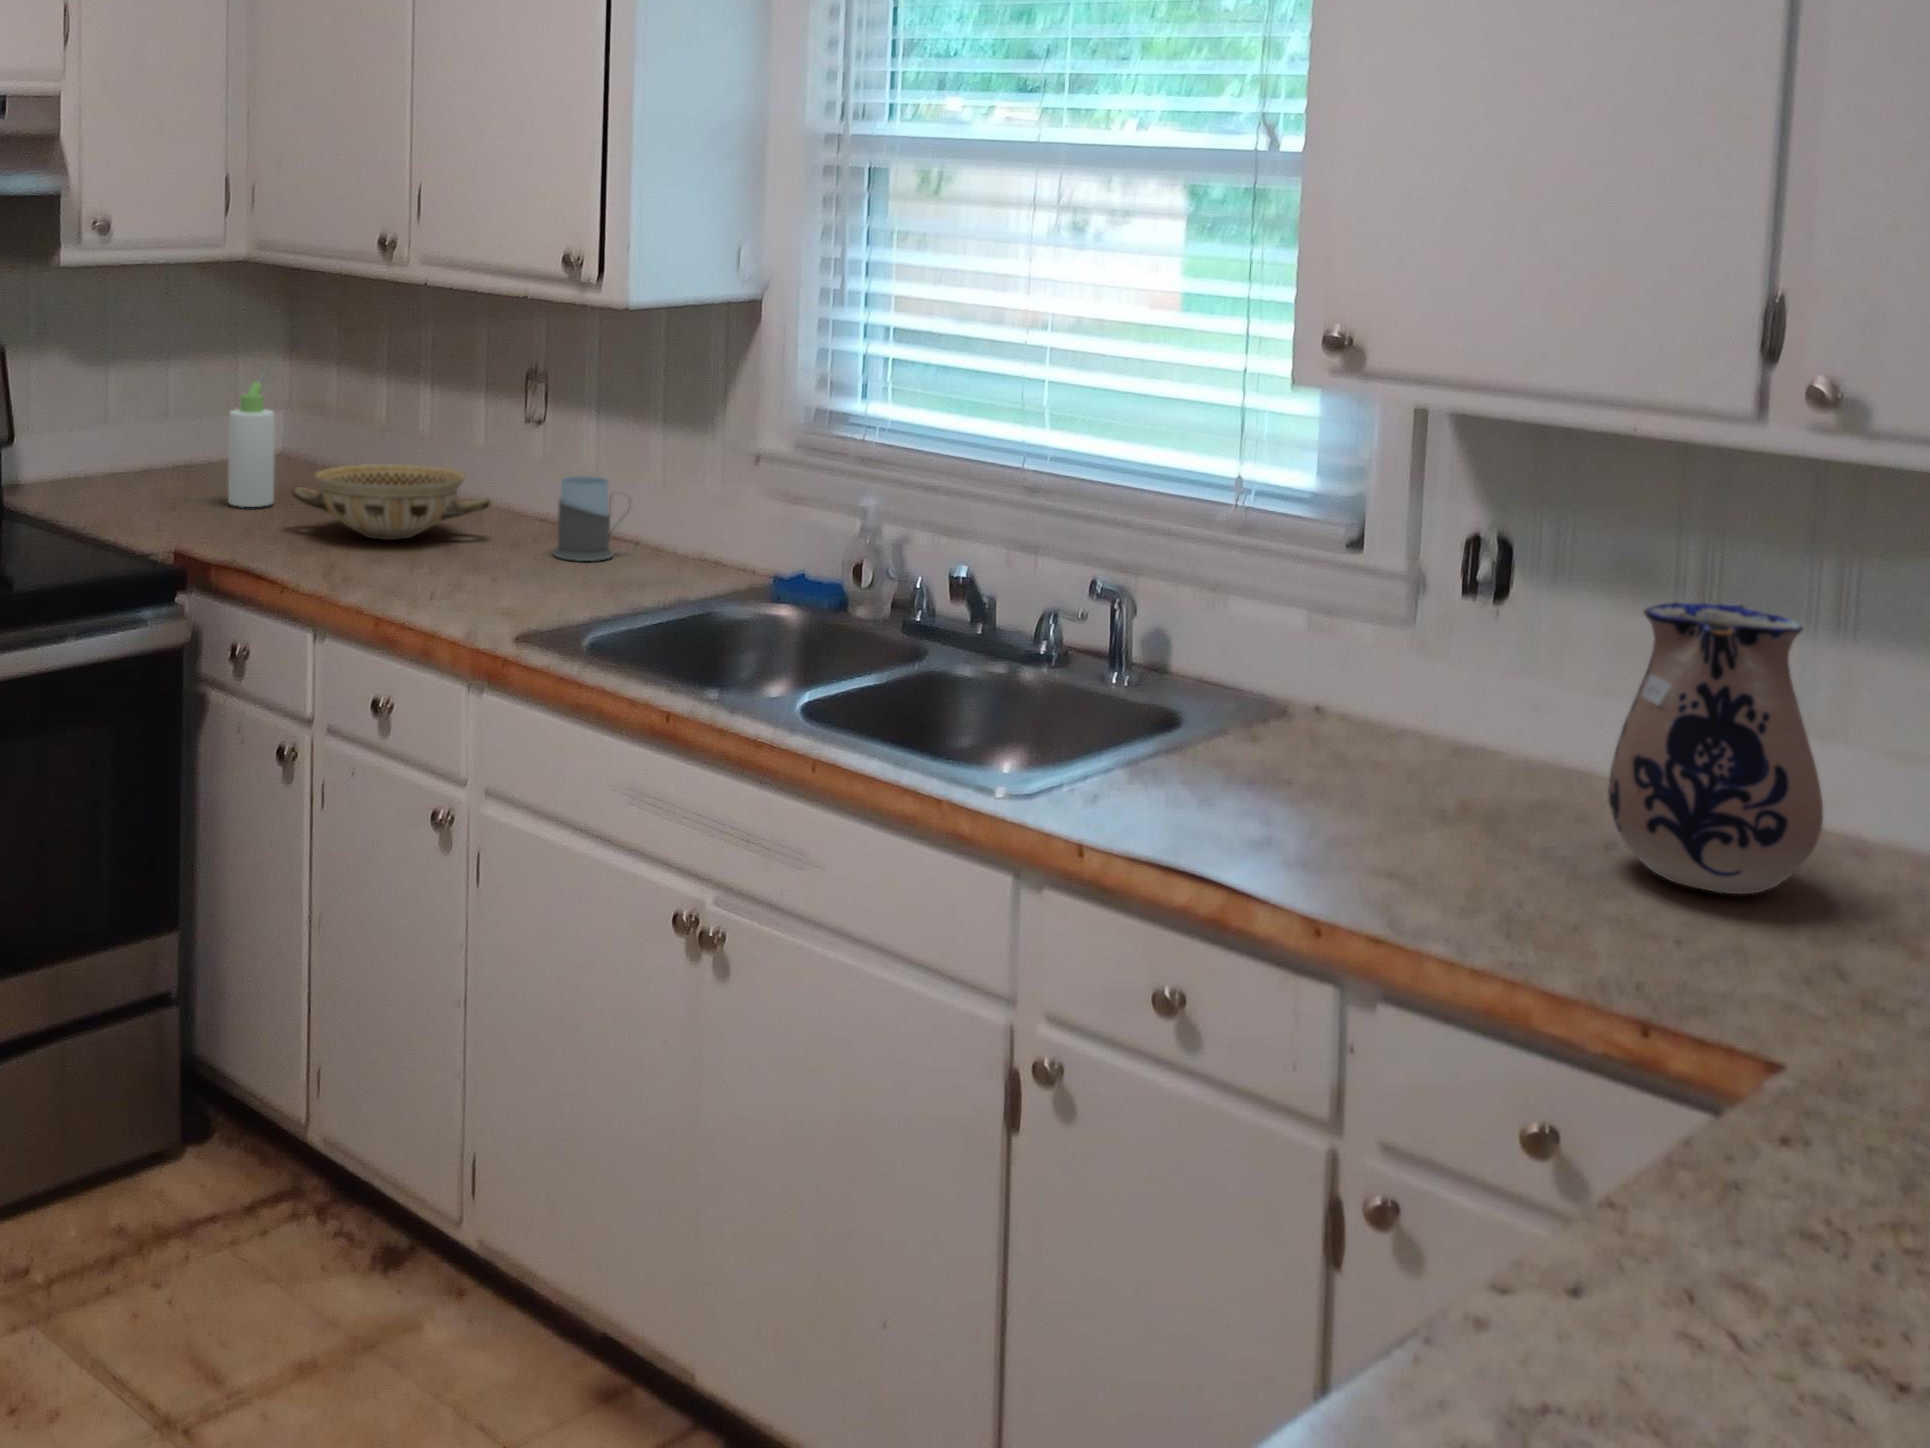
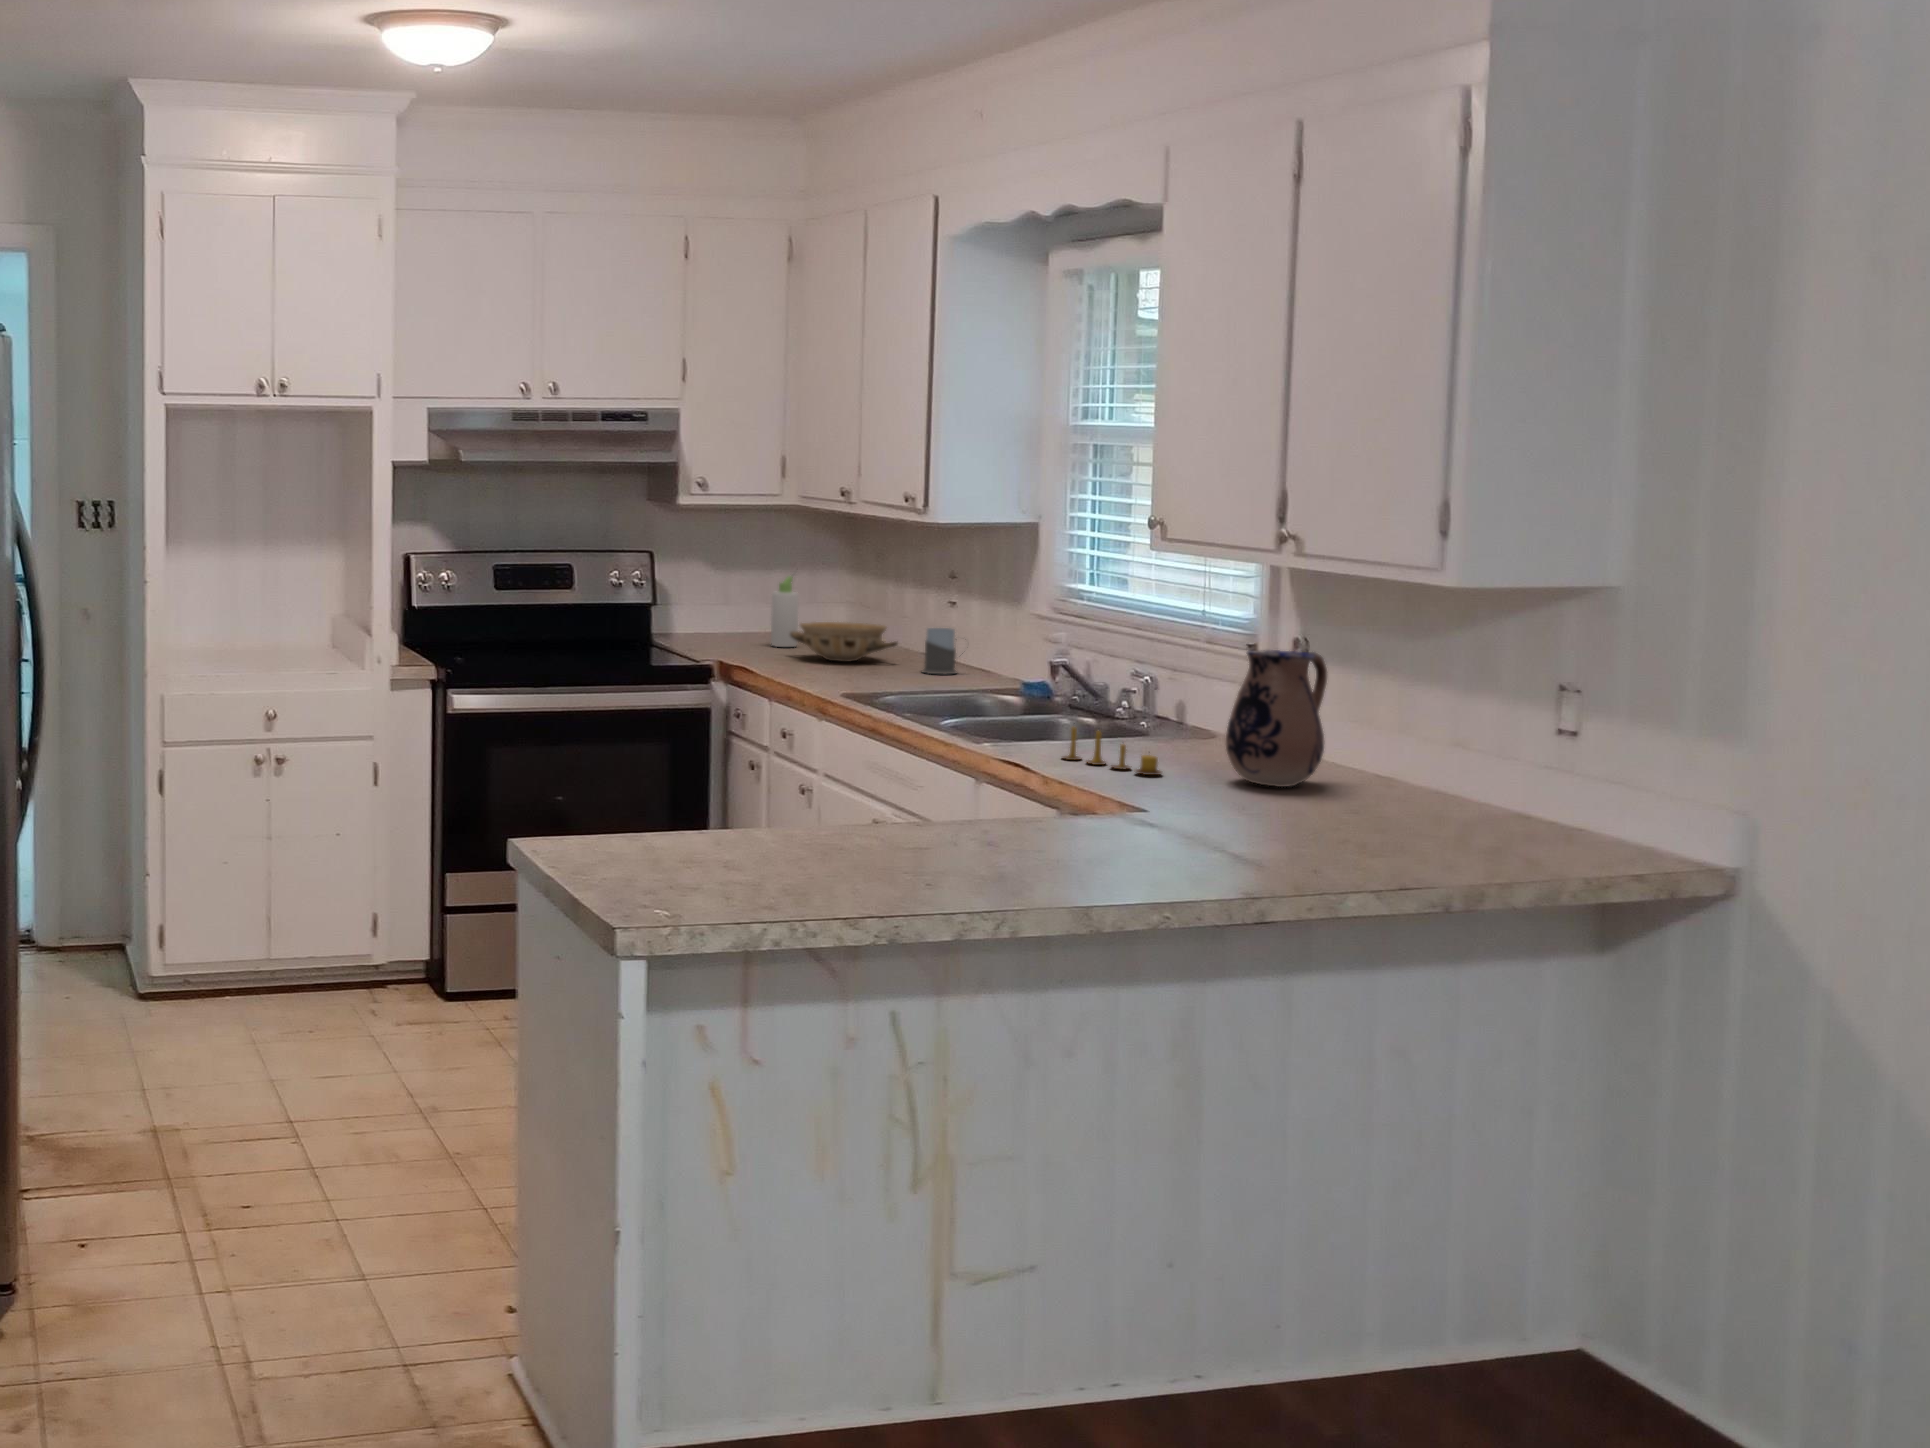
candle: none [1223,762,1499,884] -> present [1063,726,1162,775]

